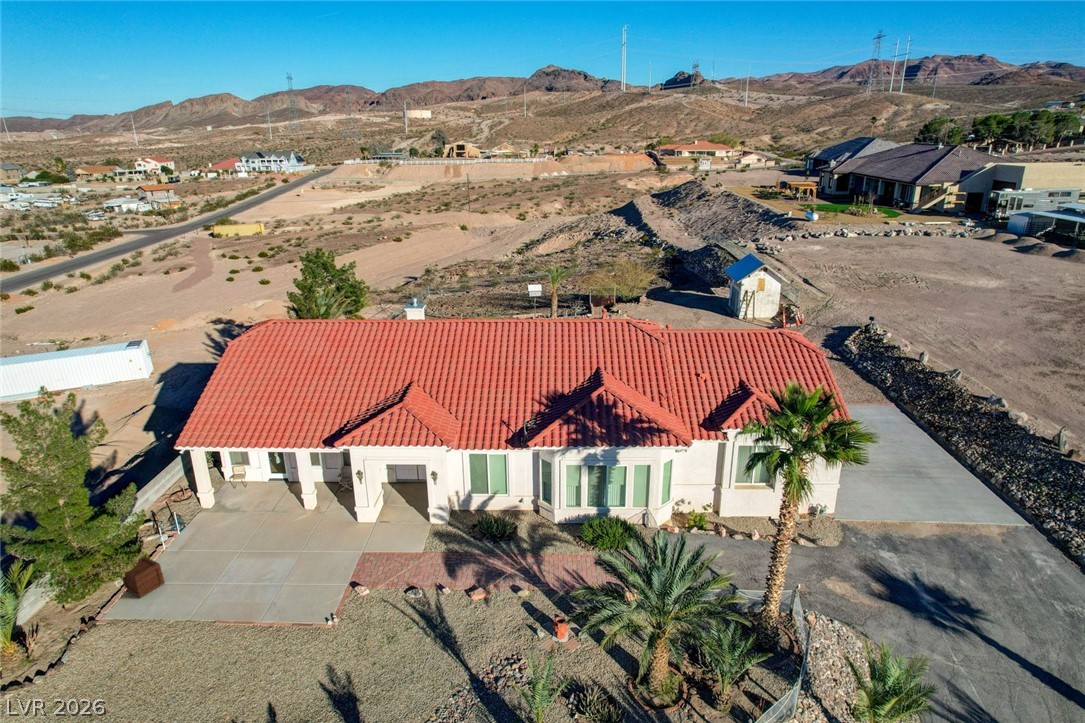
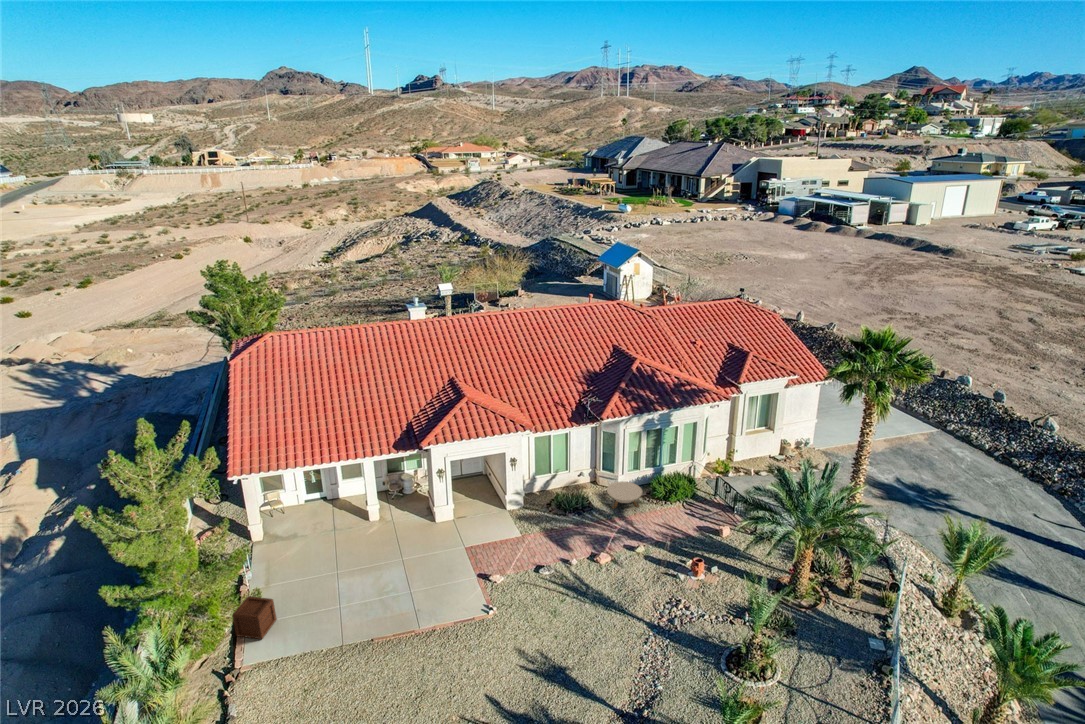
round table: none [533,515,571,547] -> present [607,481,642,508]

